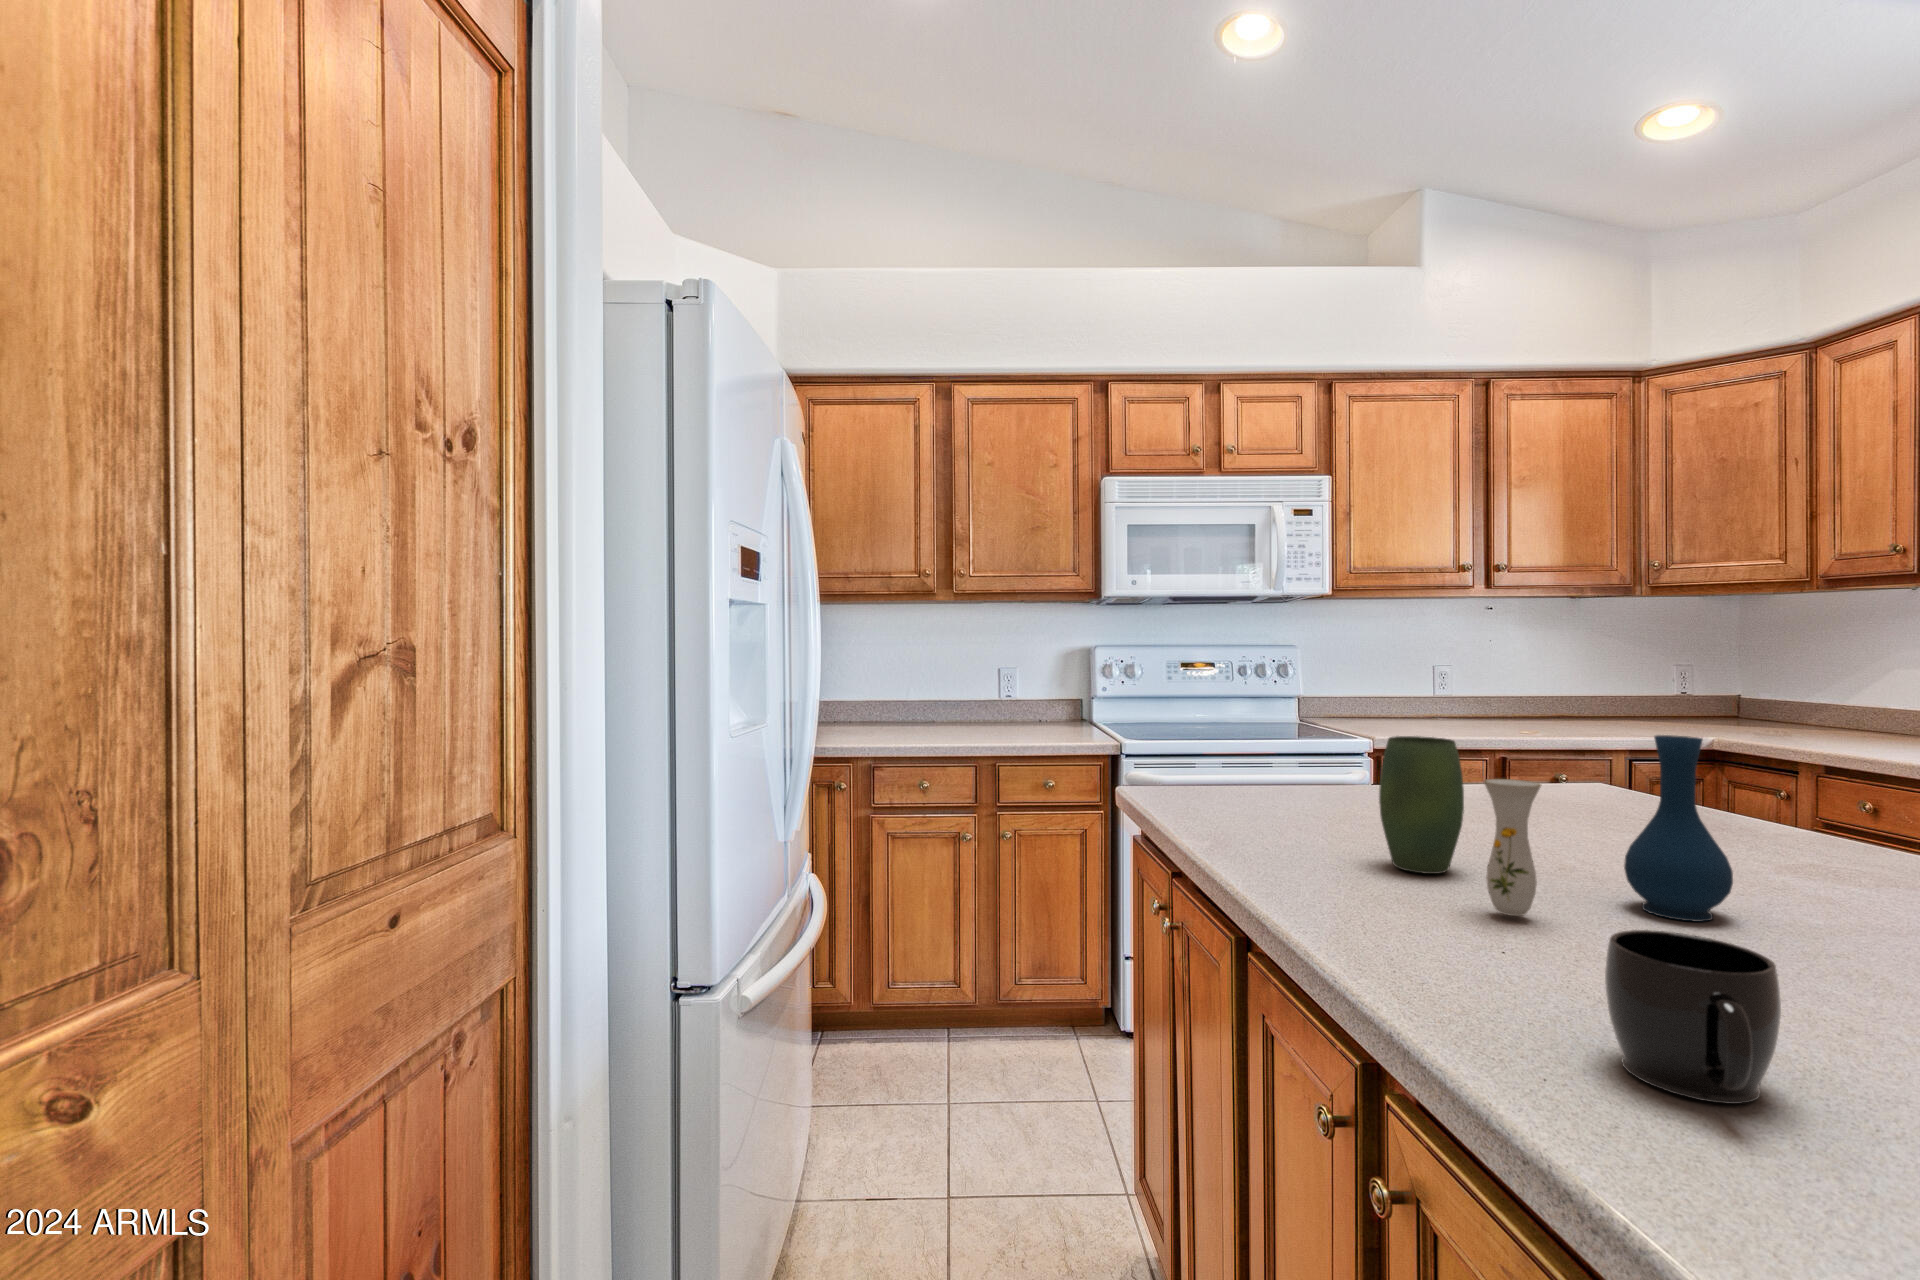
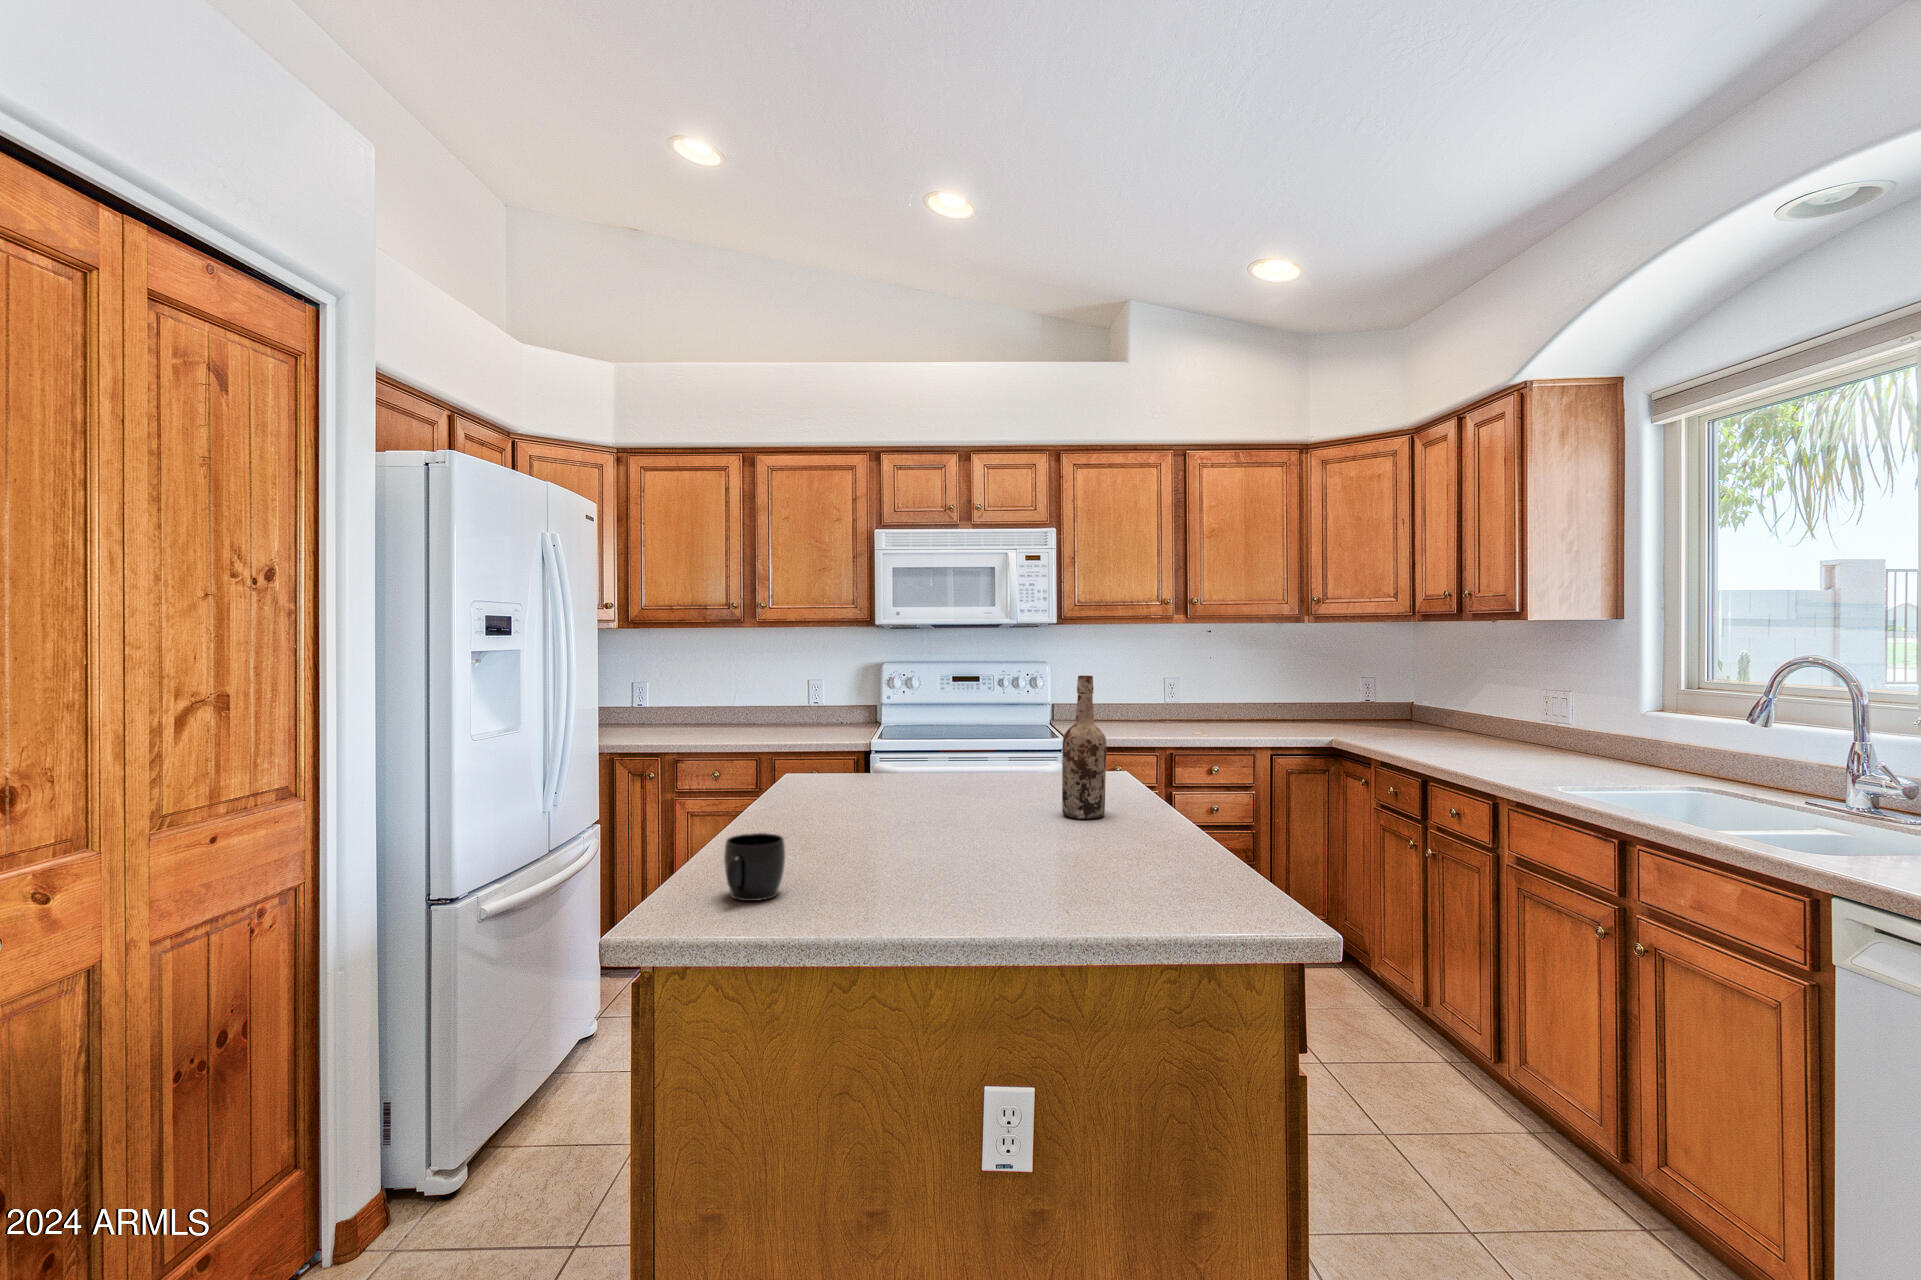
wine bottle: none [1761,624,1860,867] -> present [1062,676,1107,819]
vase: present [1379,735,1733,922] -> none [823,742,954,843]

